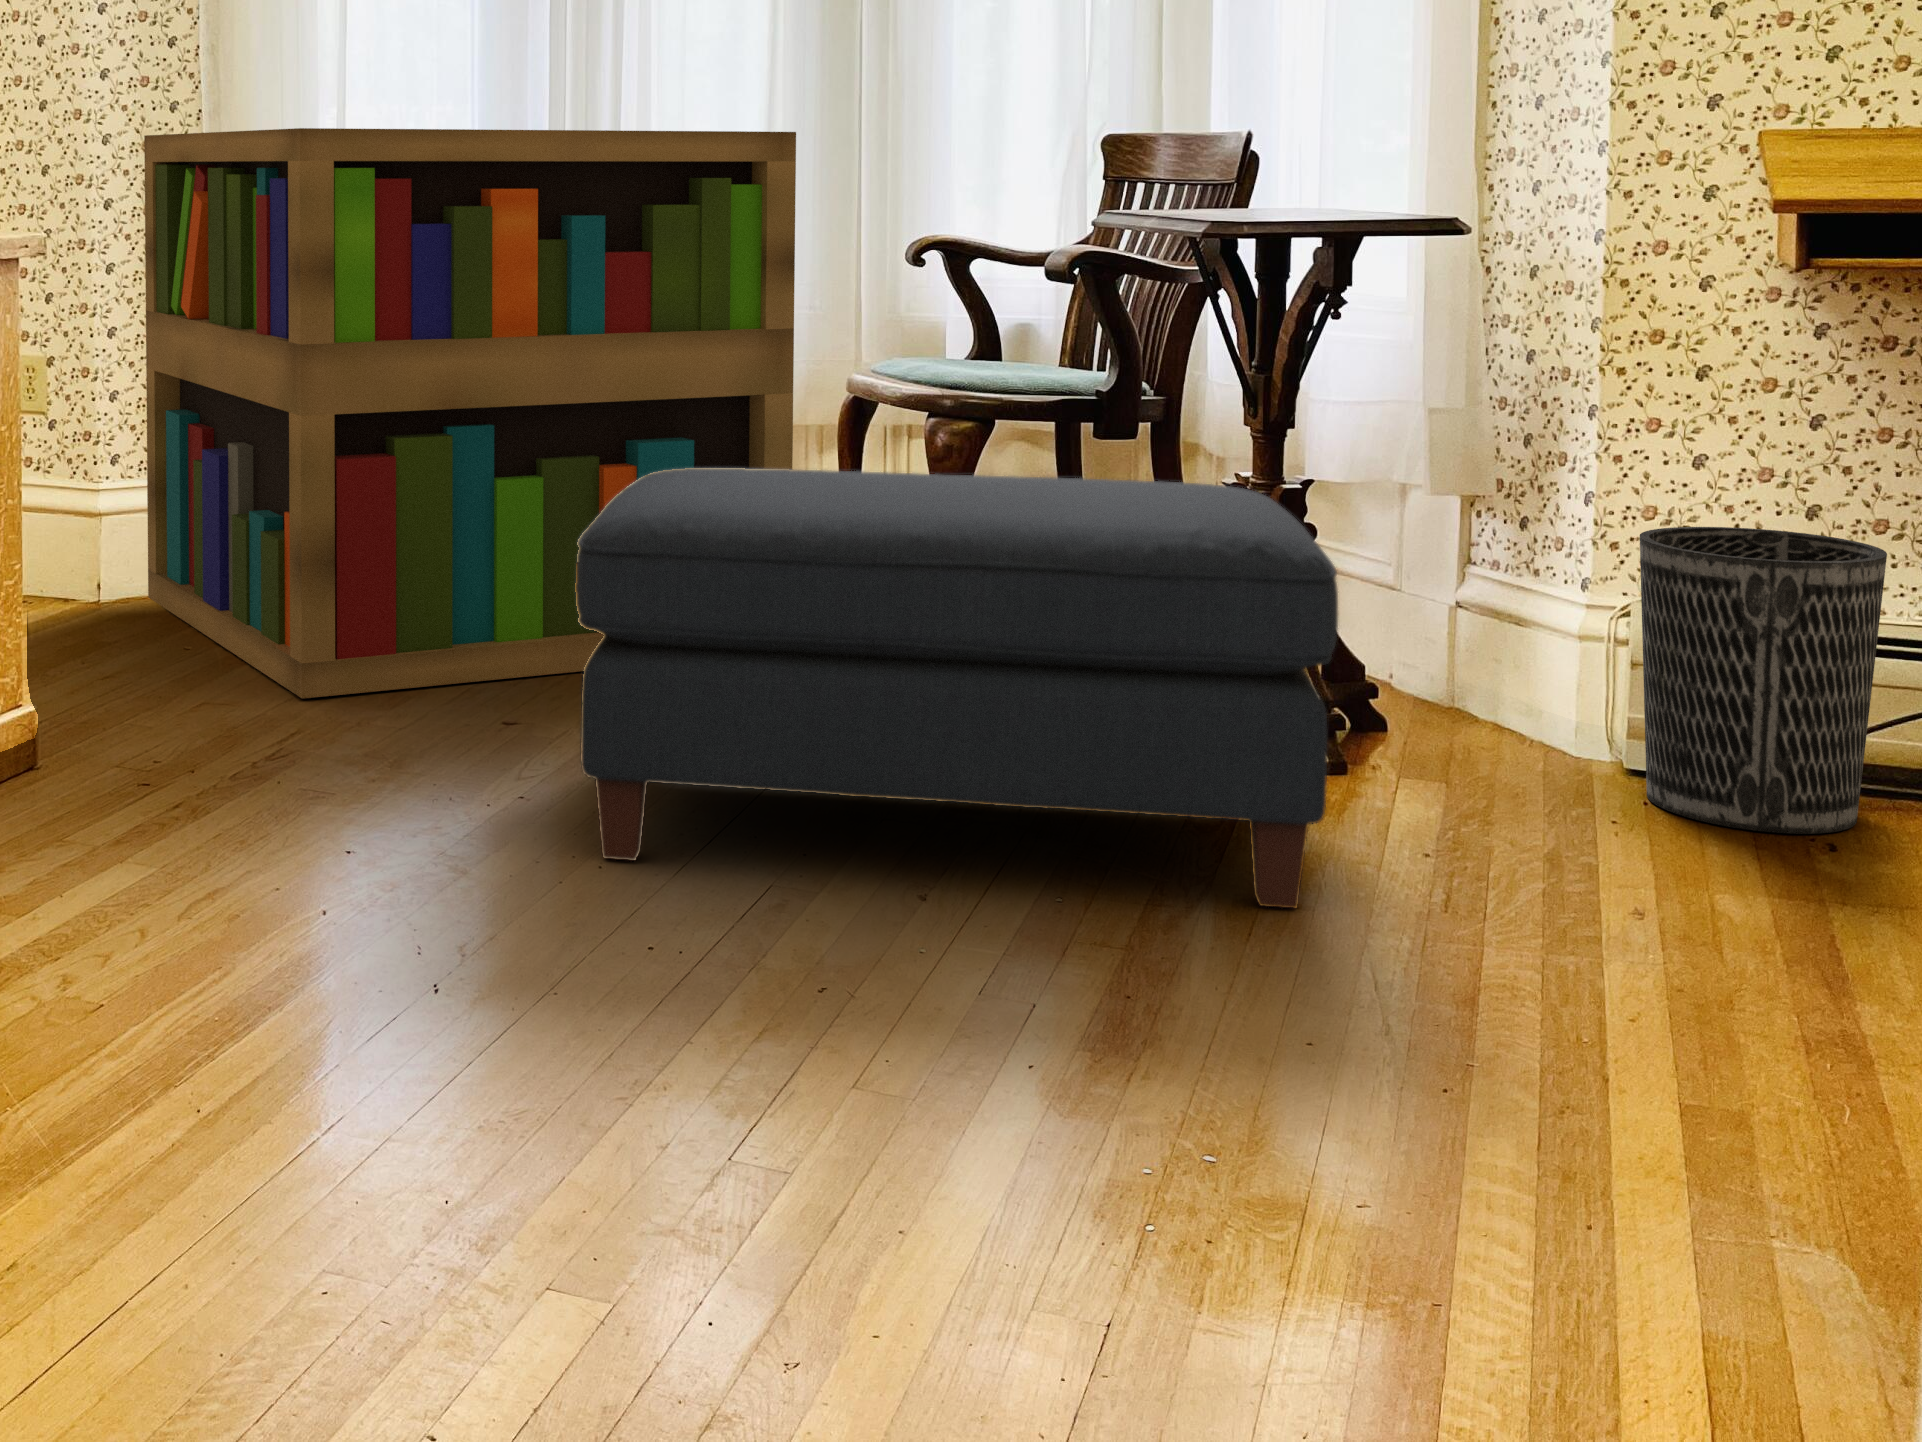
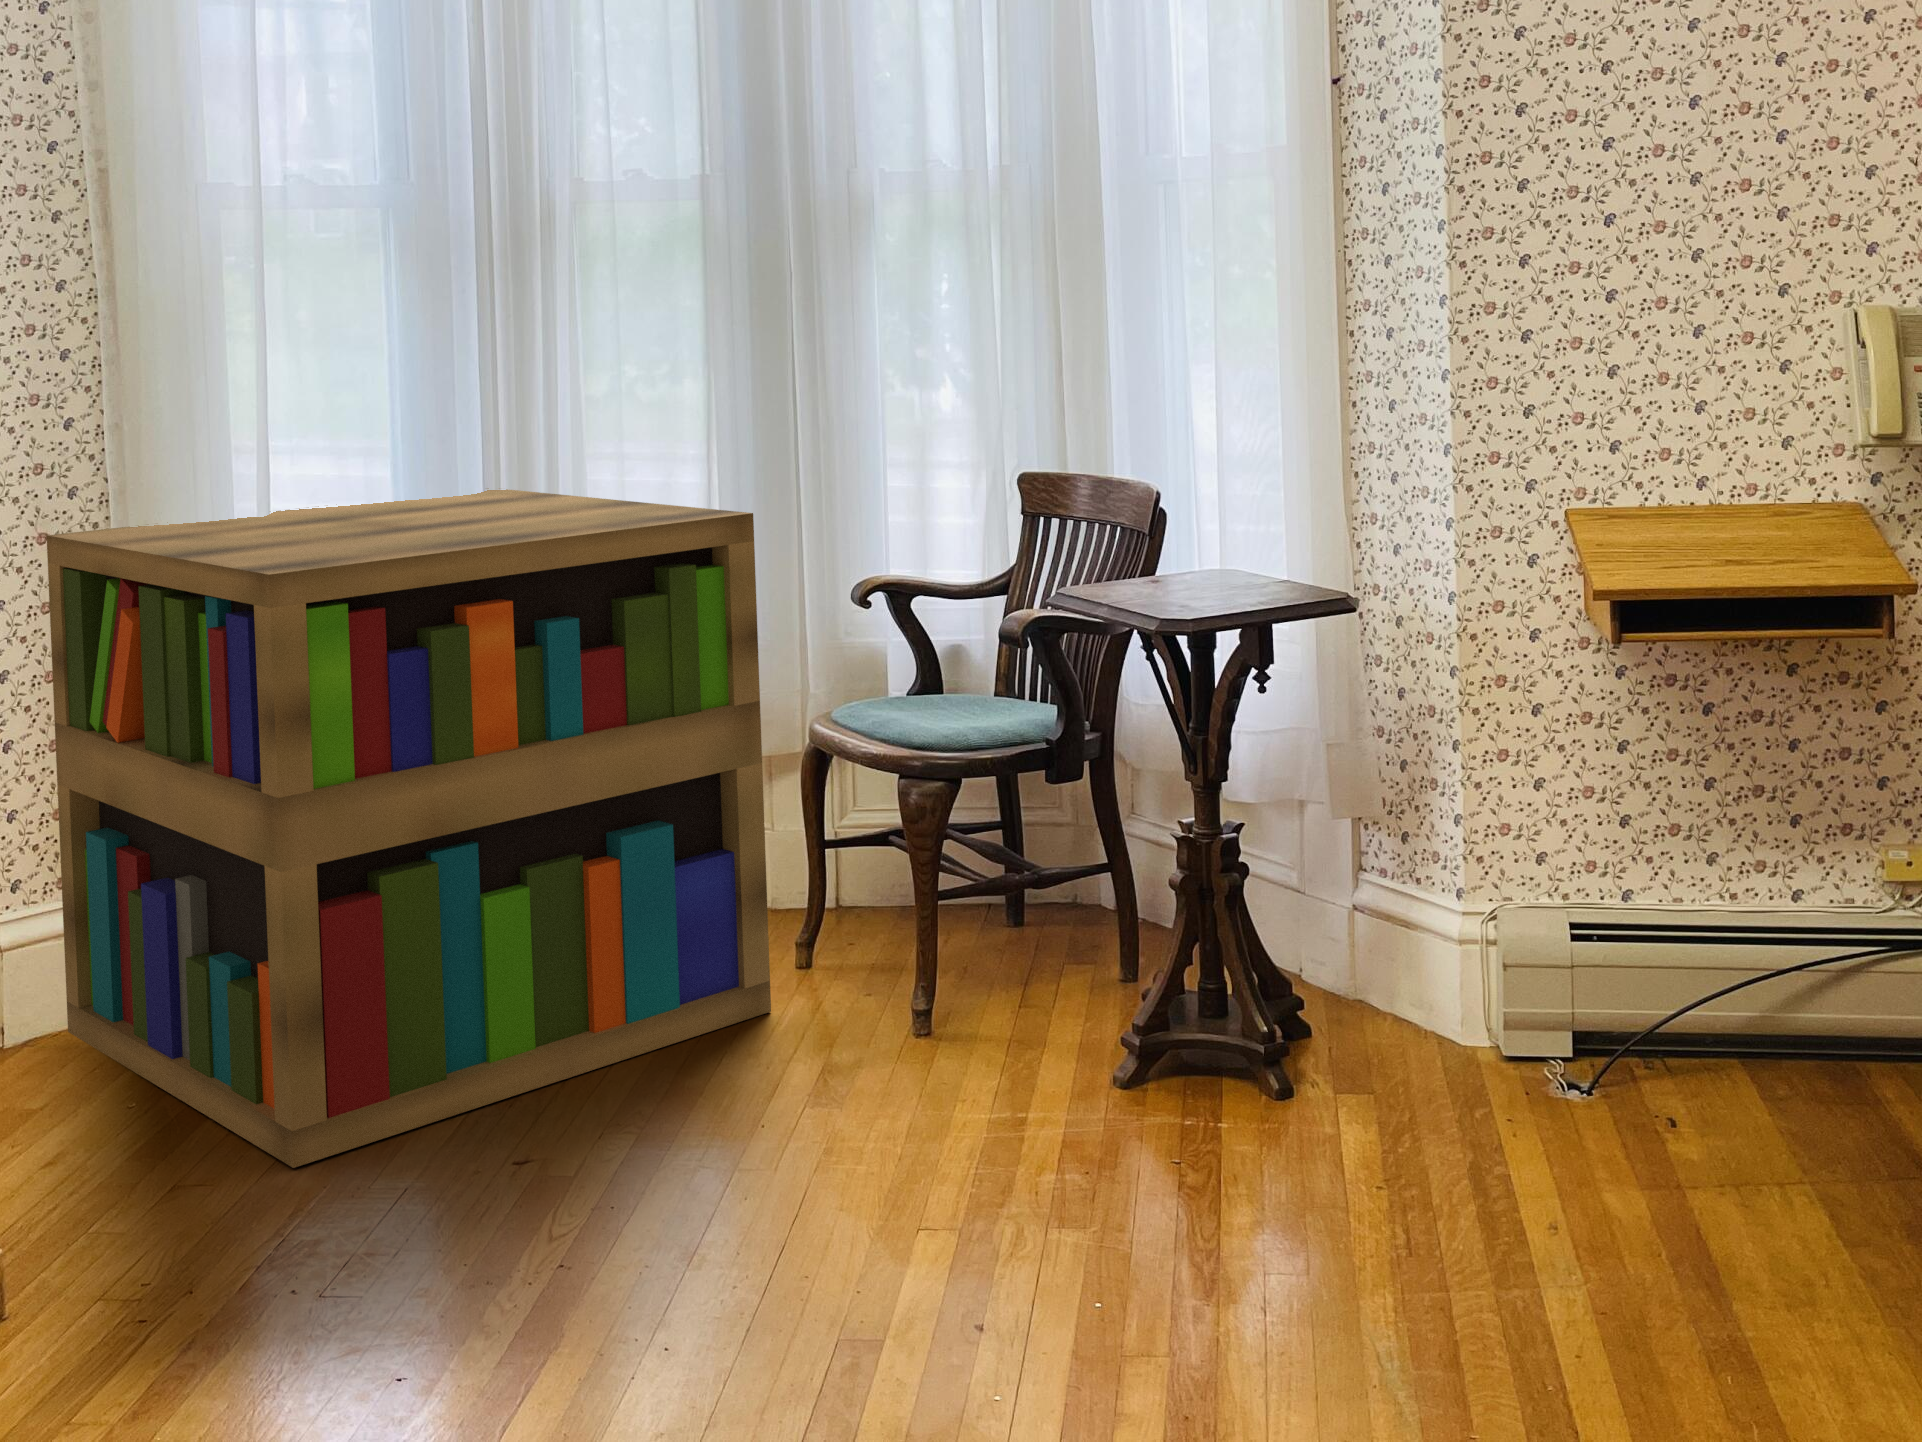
ottoman: present [575,468,1338,908] -> none [635,871,1325,1352]
wastebasket: present [1640,527,1887,834] -> none [1509,842,1691,1114]

